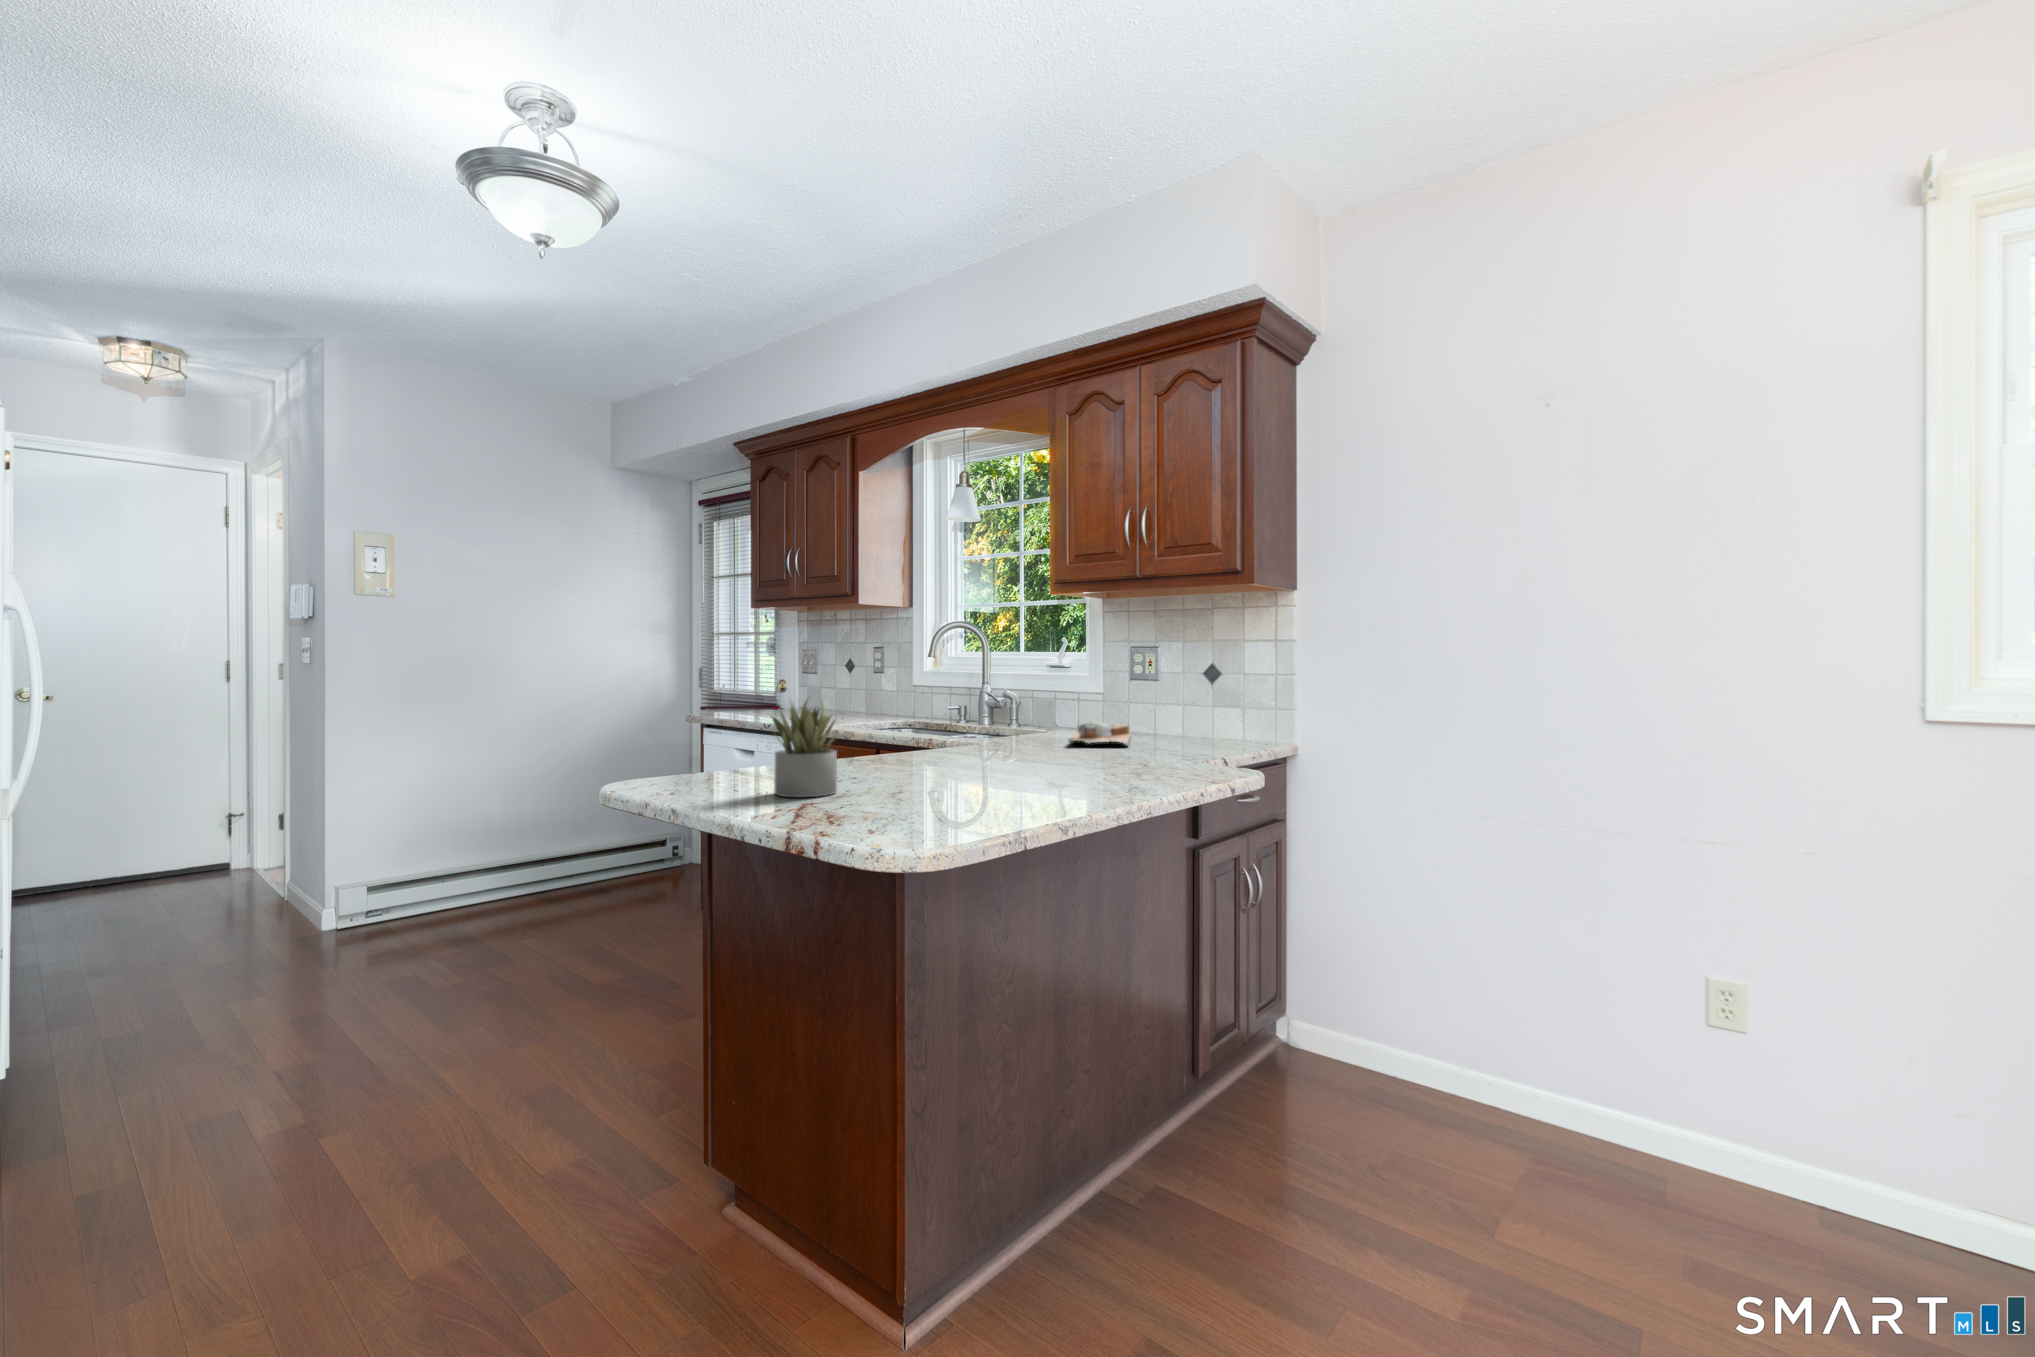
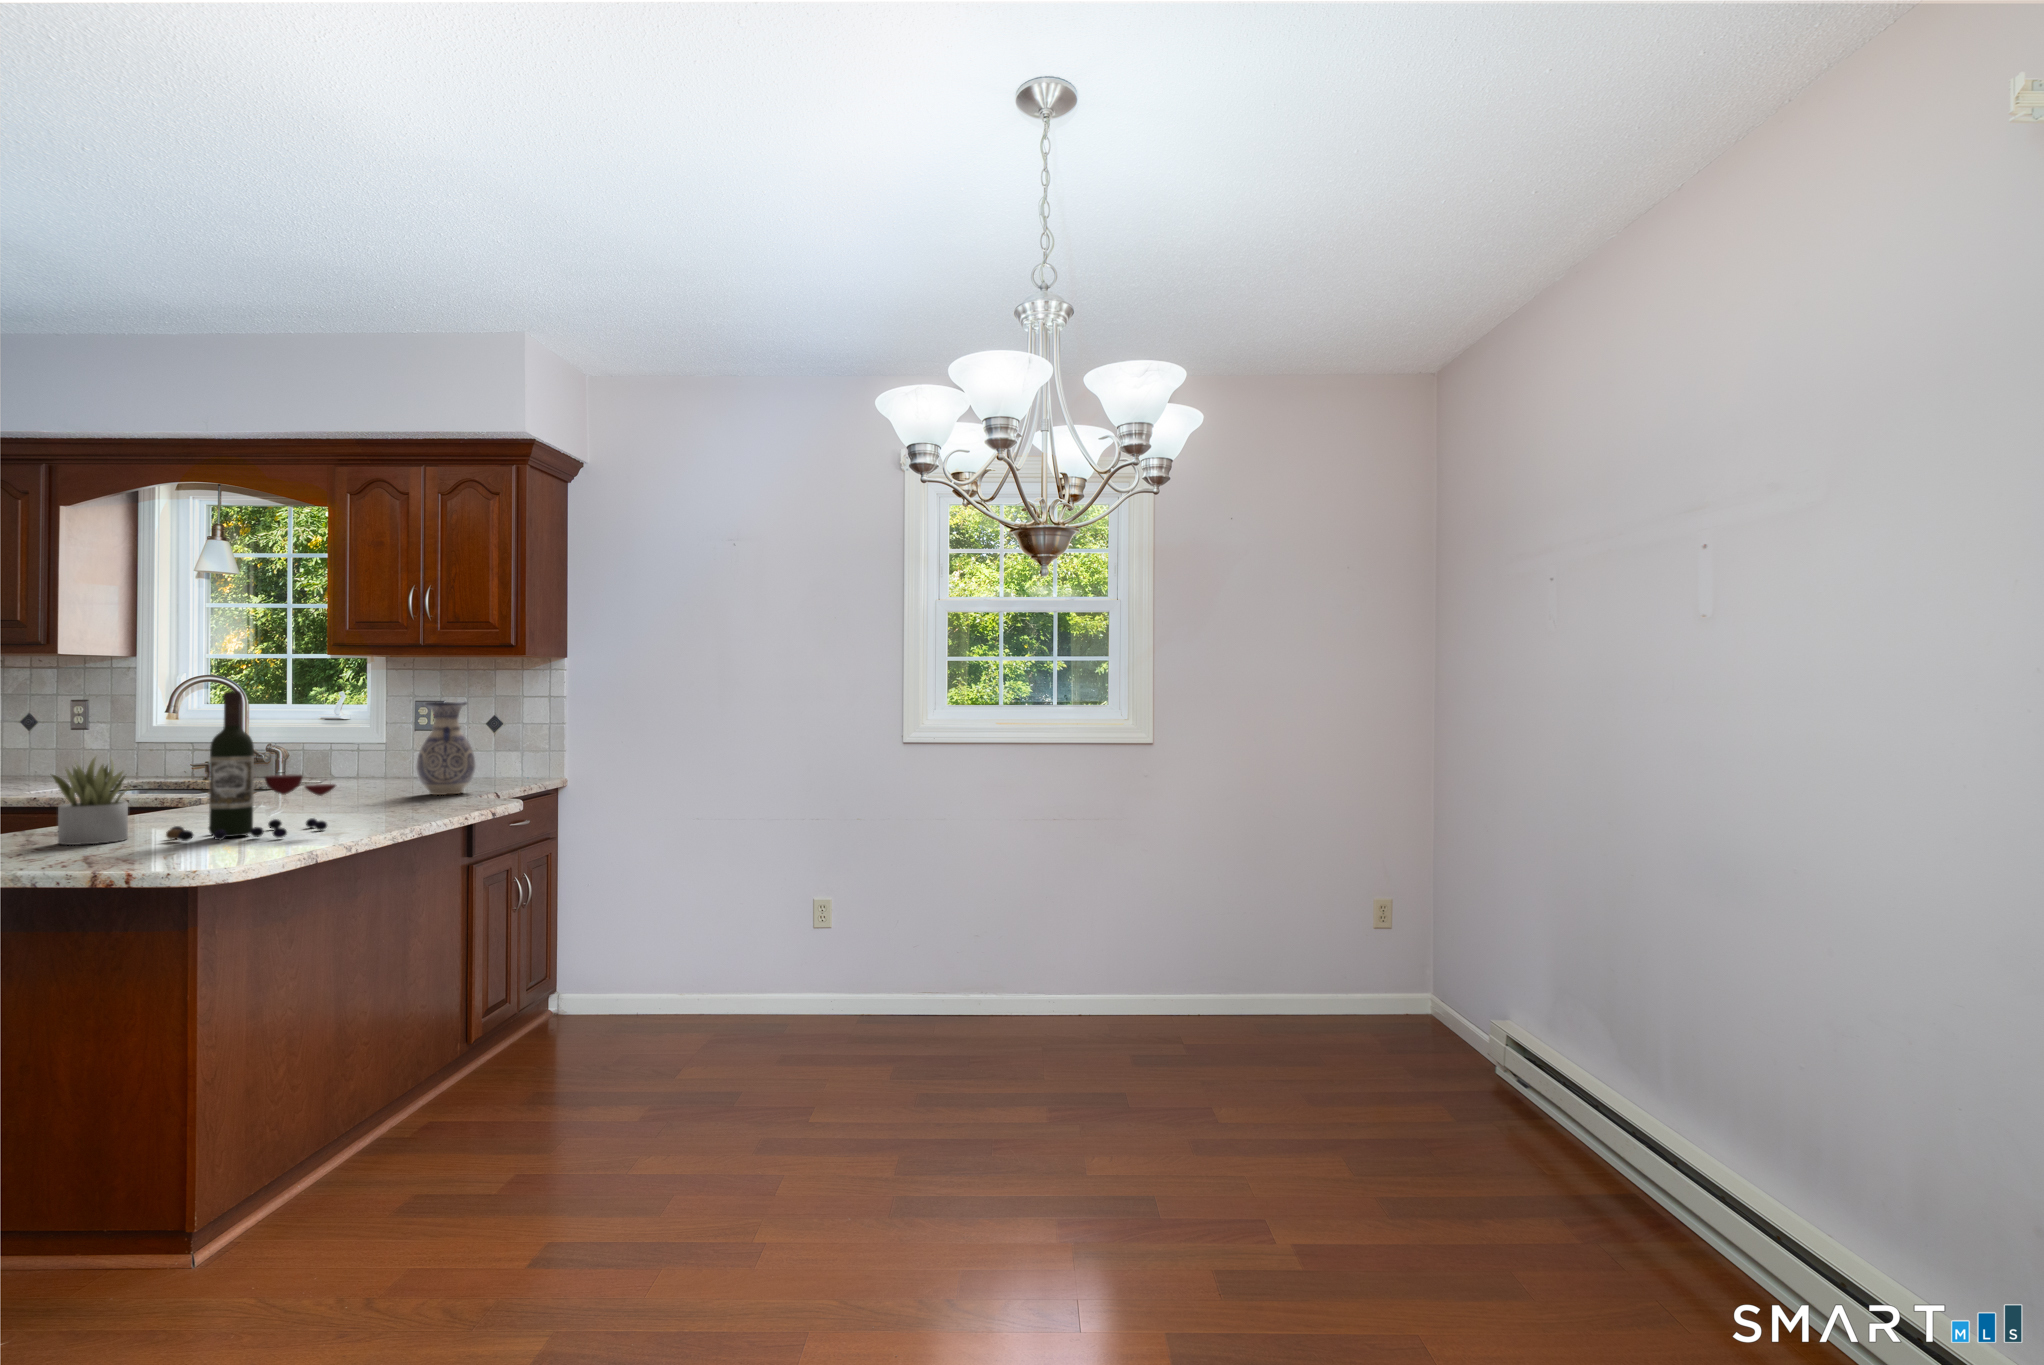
wine bottle: none [862,623,1036,812] -> present [166,691,336,841]
vase: none [1130,646,1192,755] -> present [416,702,476,795]
cutting board: present [1069,722,1132,746] -> none [351,770,417,792]

